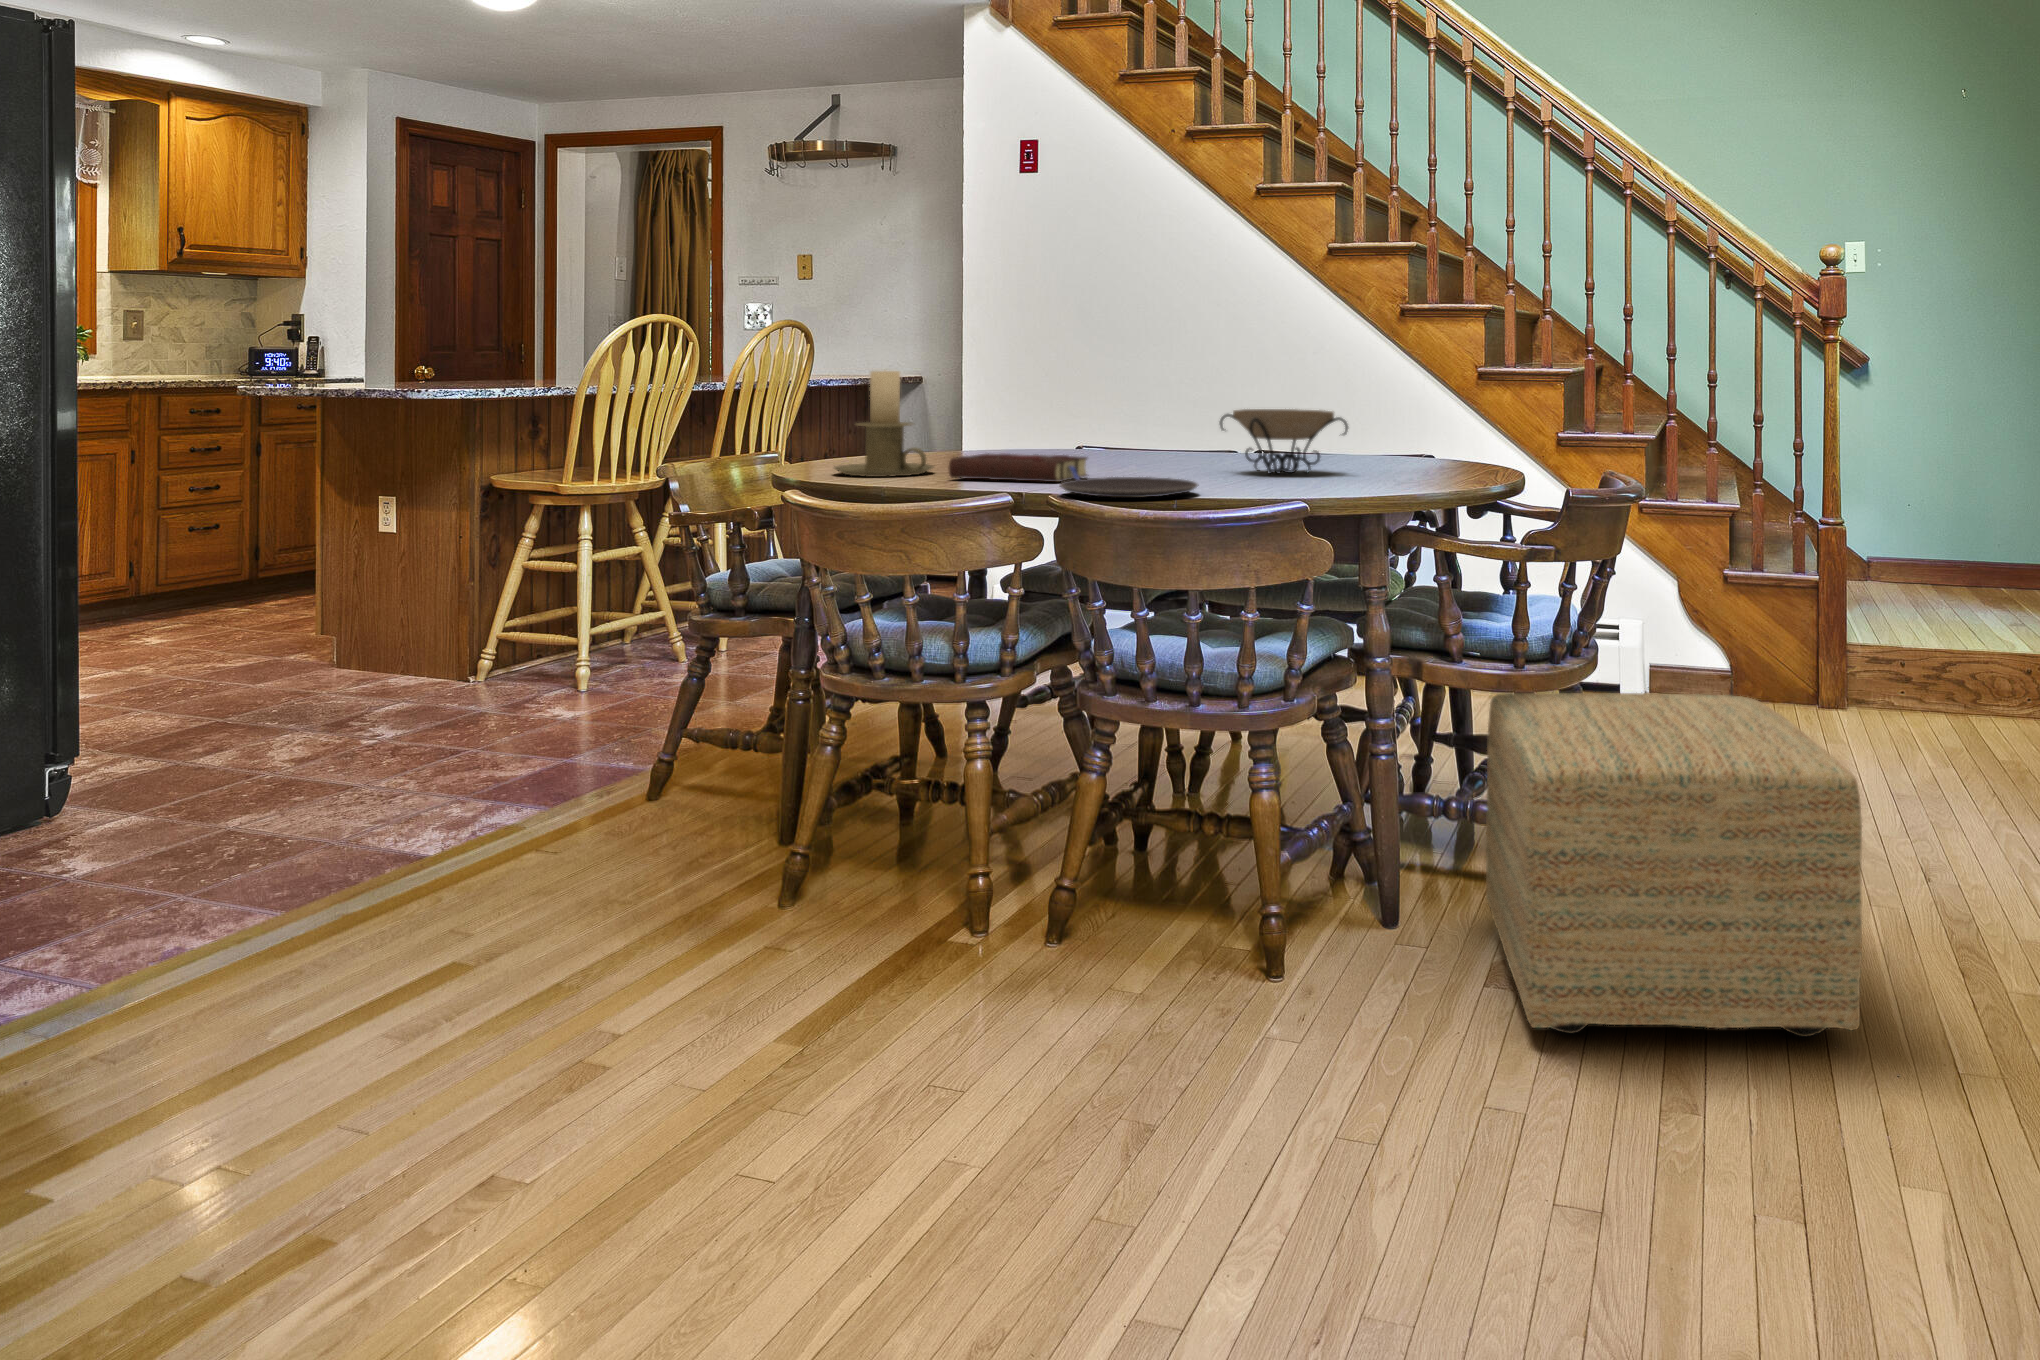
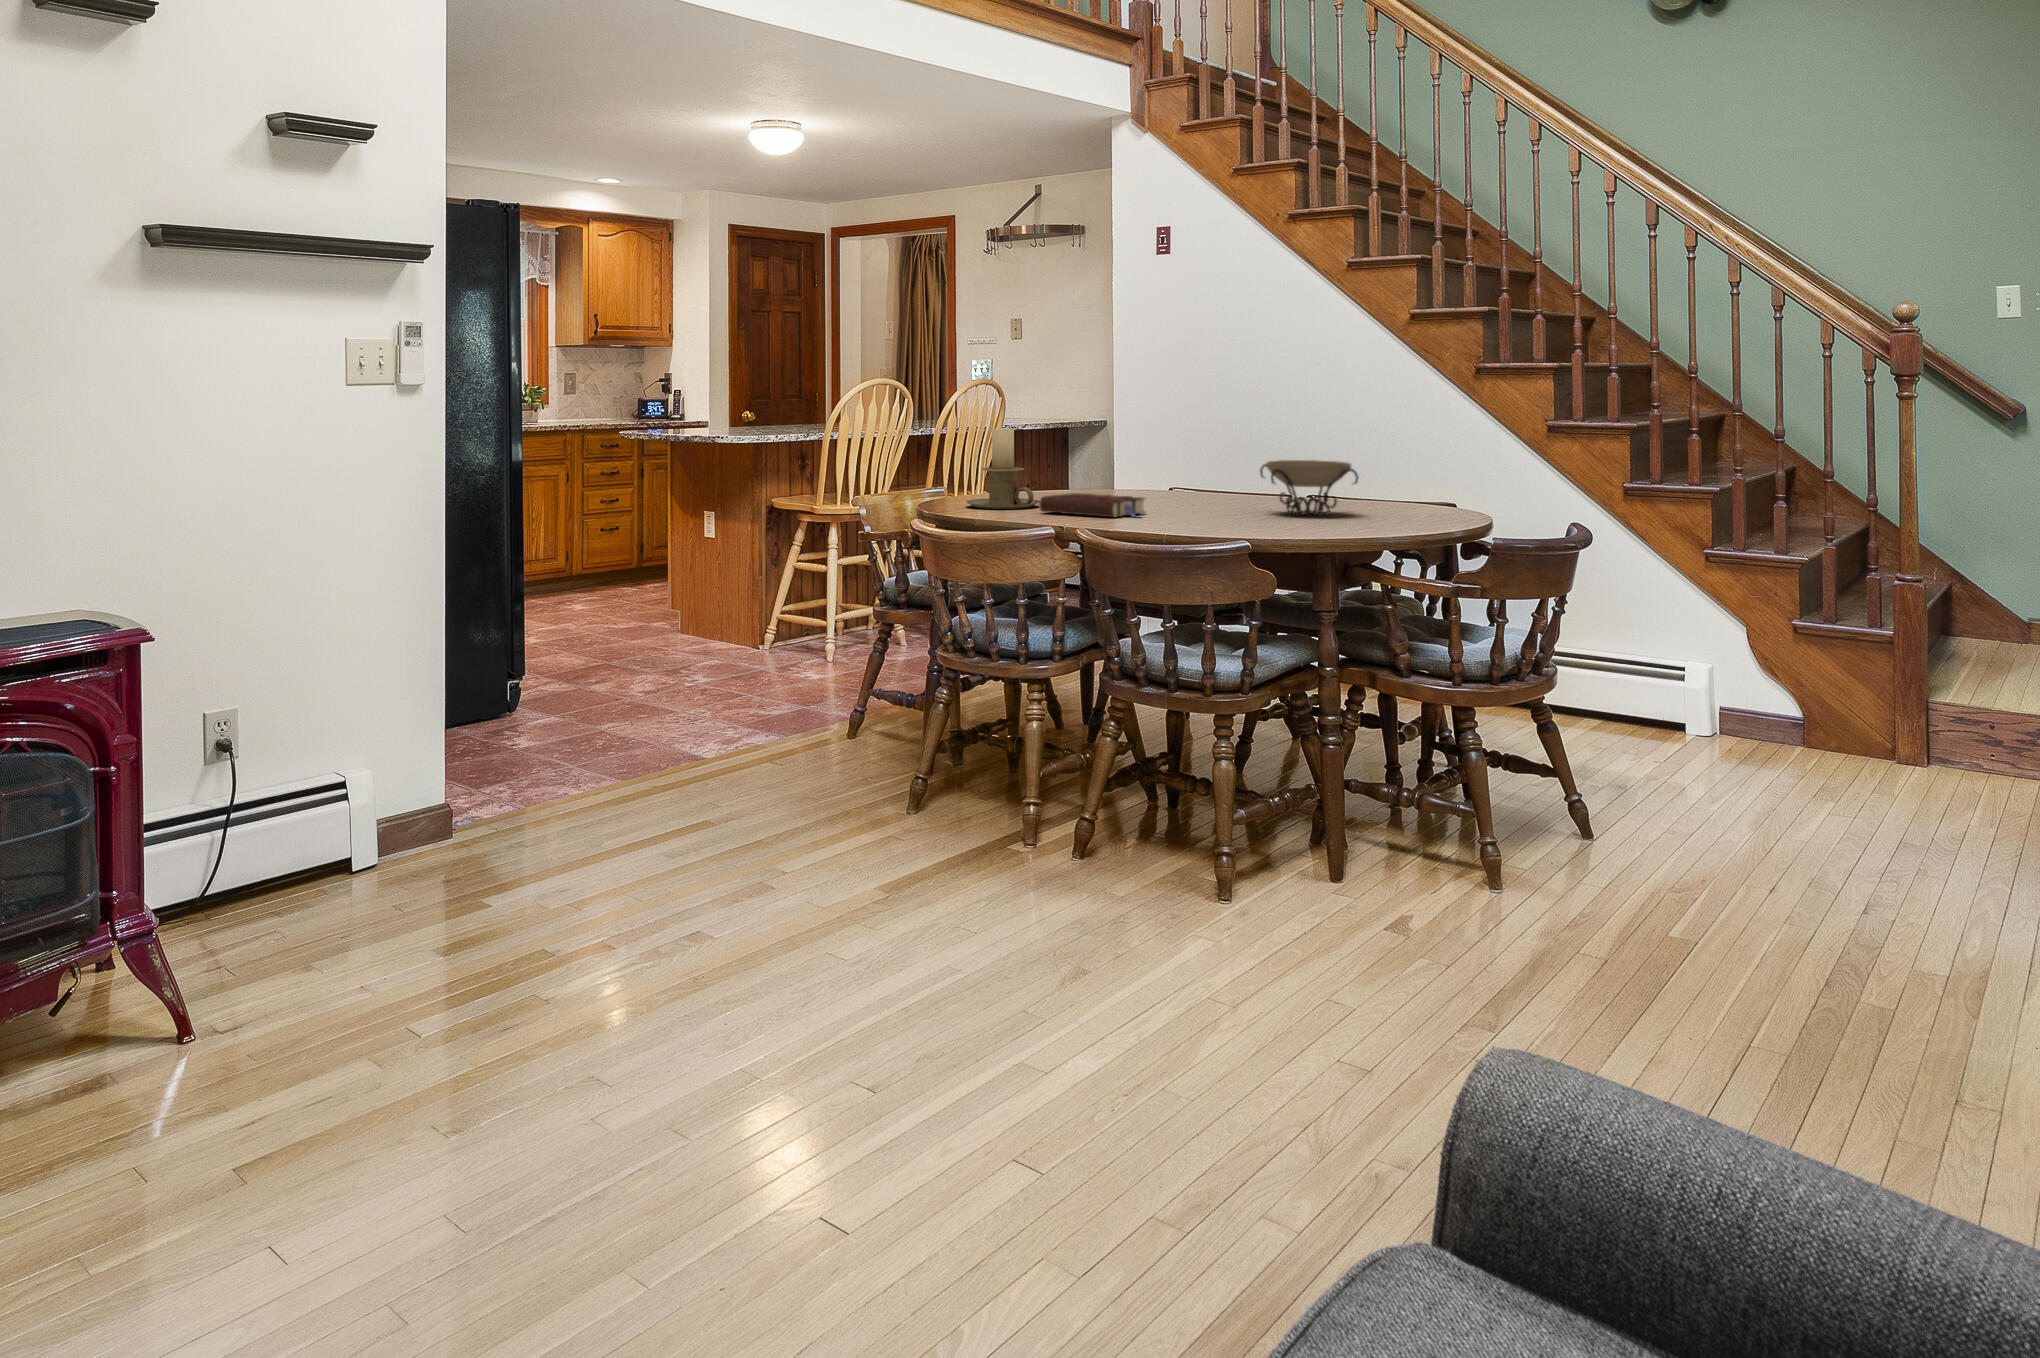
plate: present [1060,477,1198,498] -> none [1096,515,1203,531]
ottoman: present [1486,693,1862,1037] -> none [1391,704,1682,1006]

